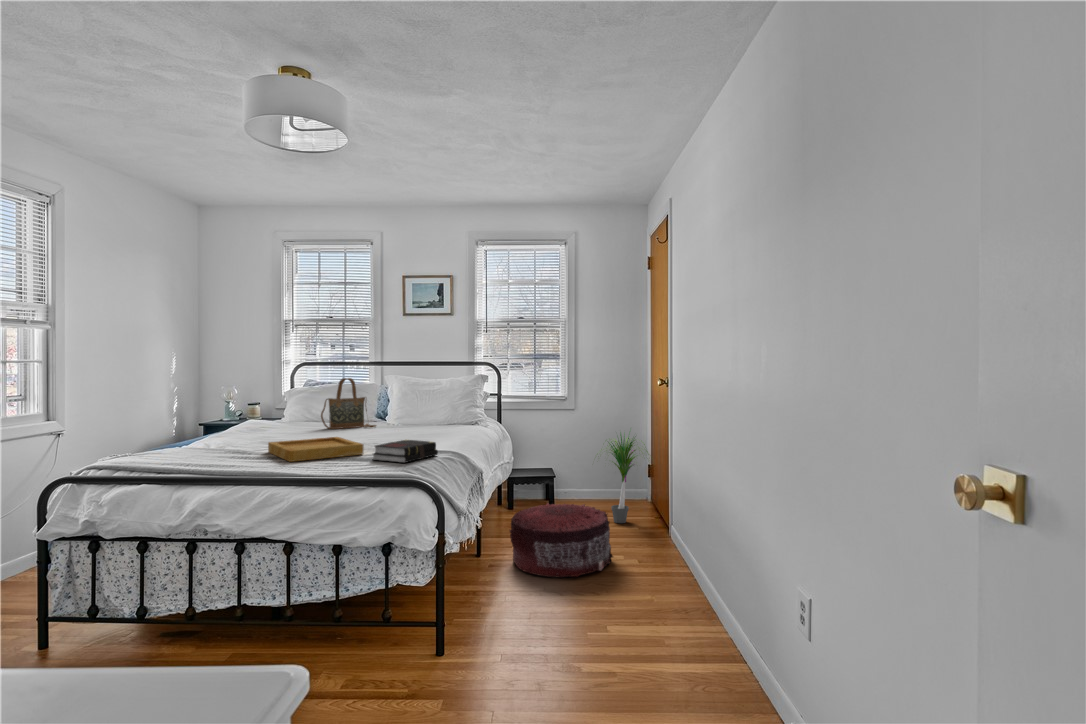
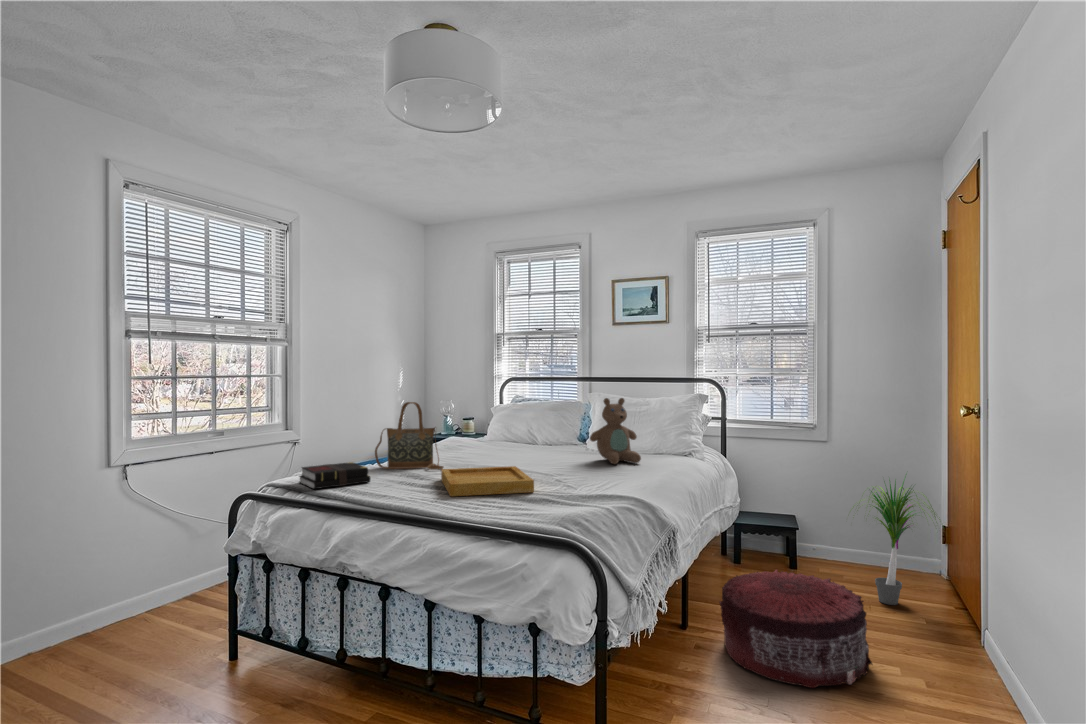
teddy bear: none [395,377,440,433] -> present [590,398,641,464]
handbag: present [321,378,376,429] -> present [375,402,443,470]
book: present [373,440,438,463] -> present [299,462,370,489]

